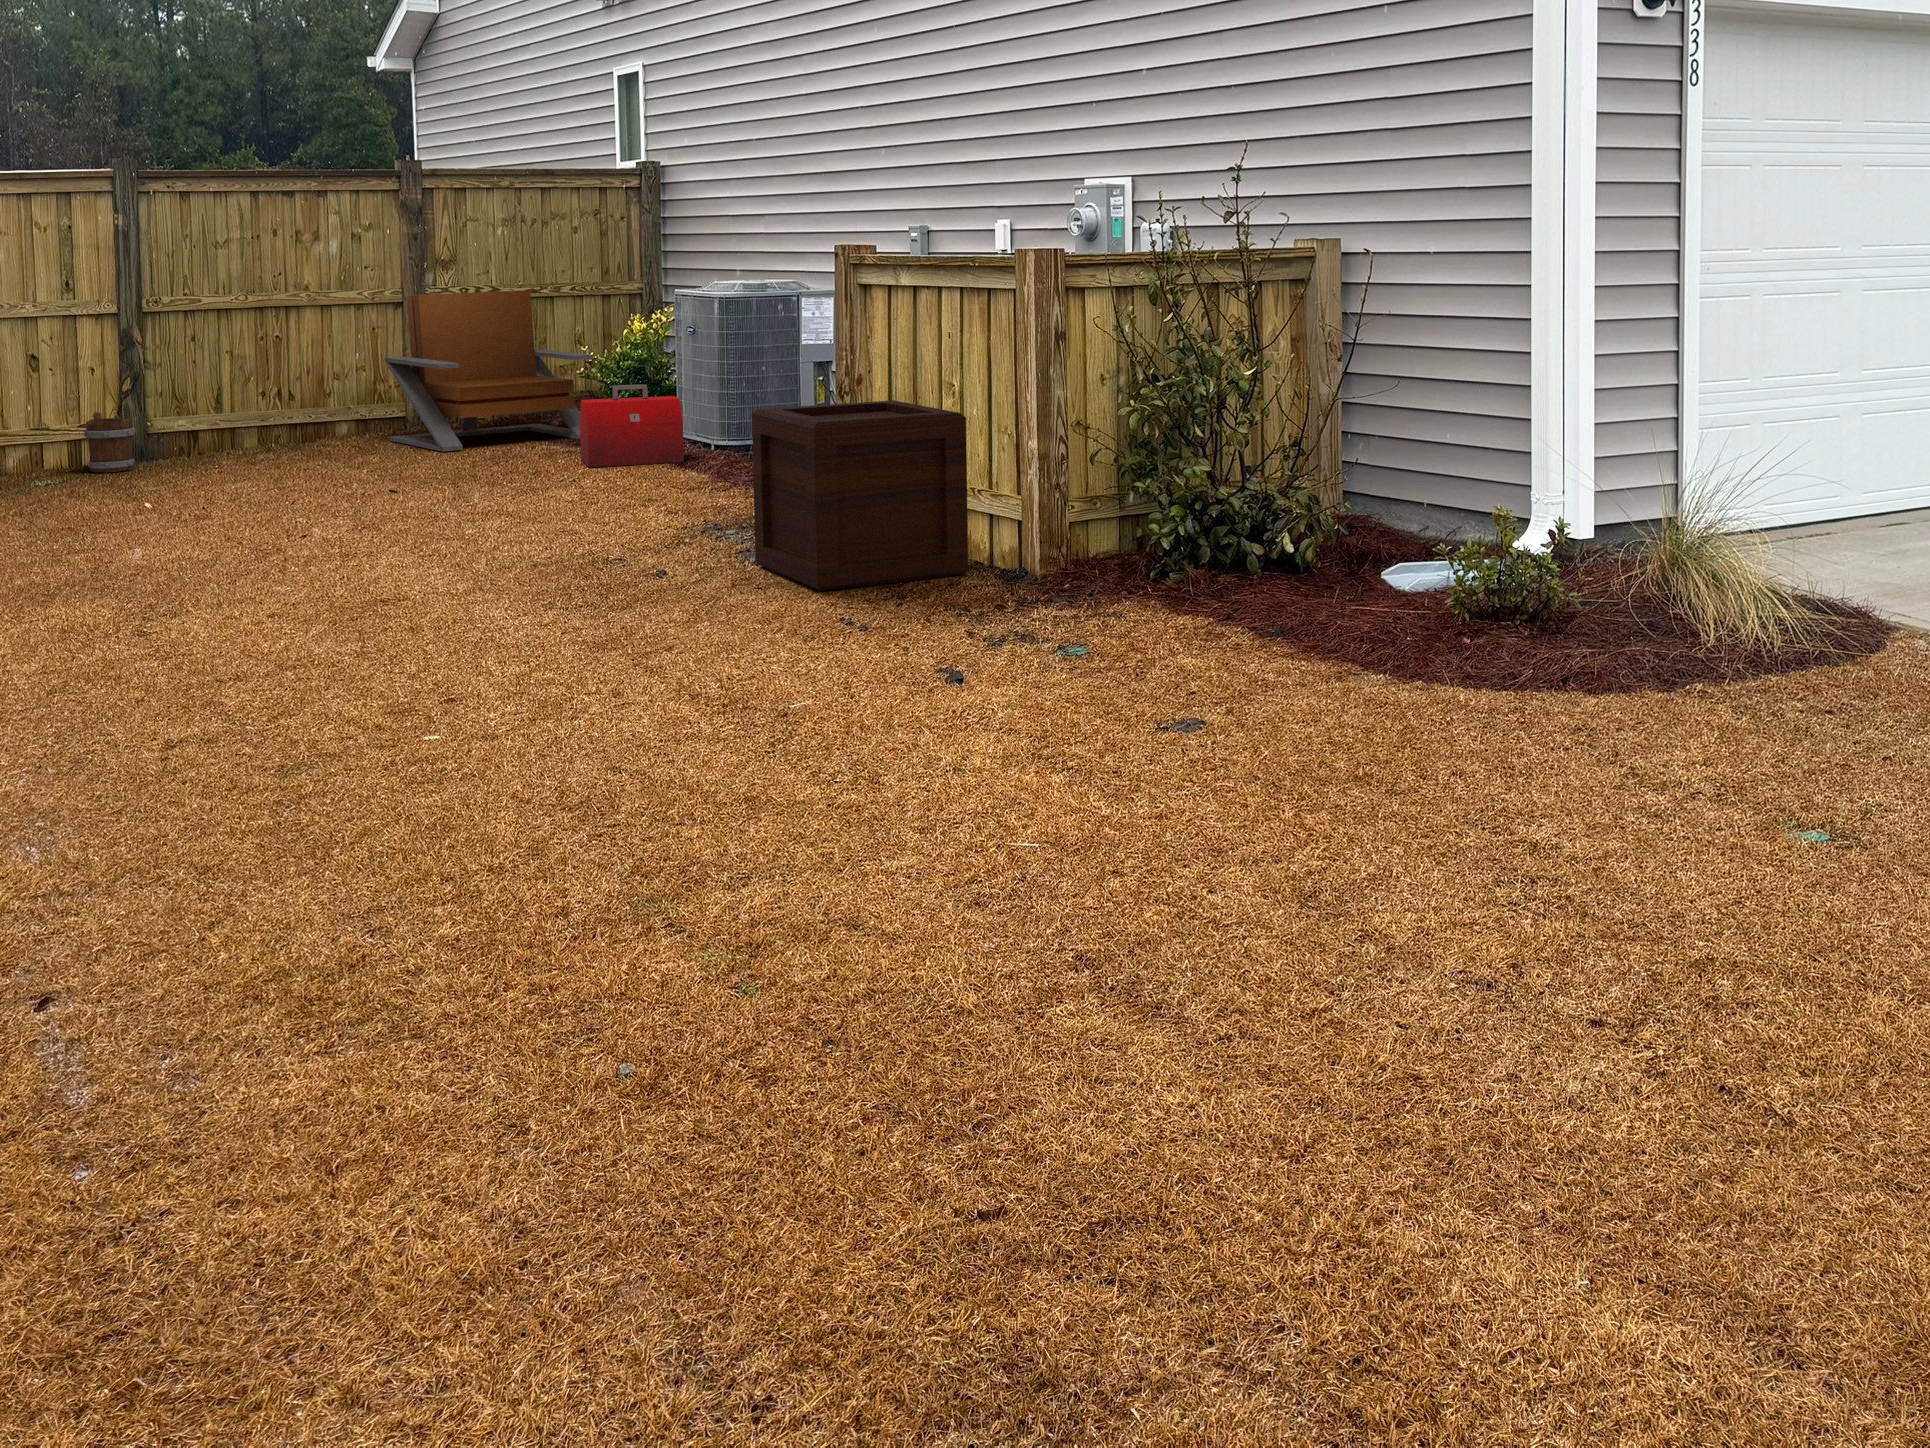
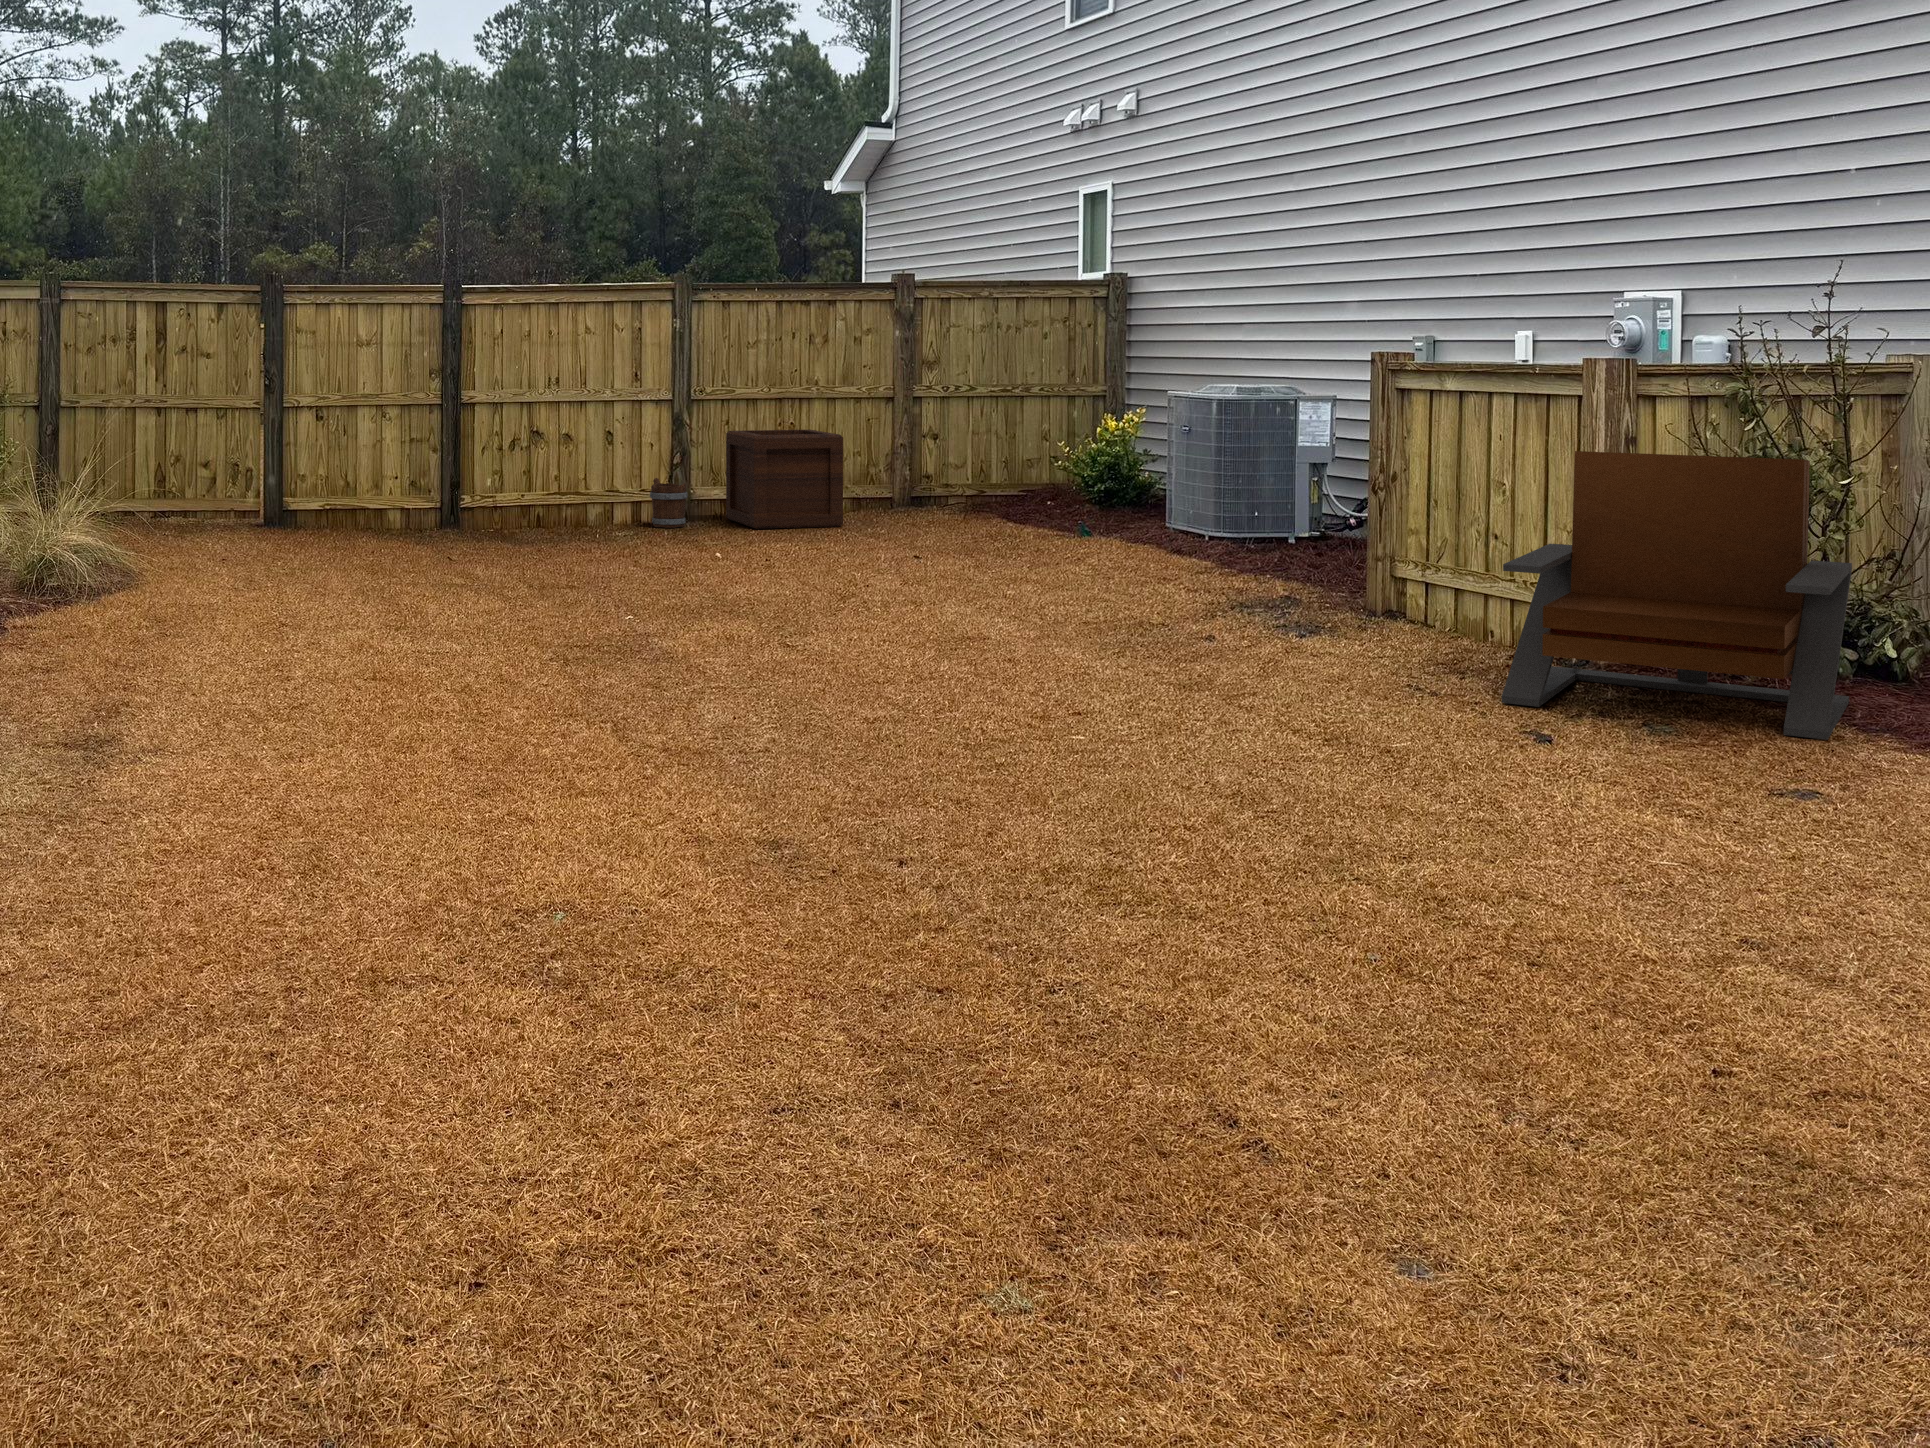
lounge chair: present [385,290,593,452] -> present [1502,451,1852,740]
toolbox: present [580,384,684,467] -> none [1066,475,1166,547]
wooden crate: present [752,400,968,591] -> present [726,430,843,529]

